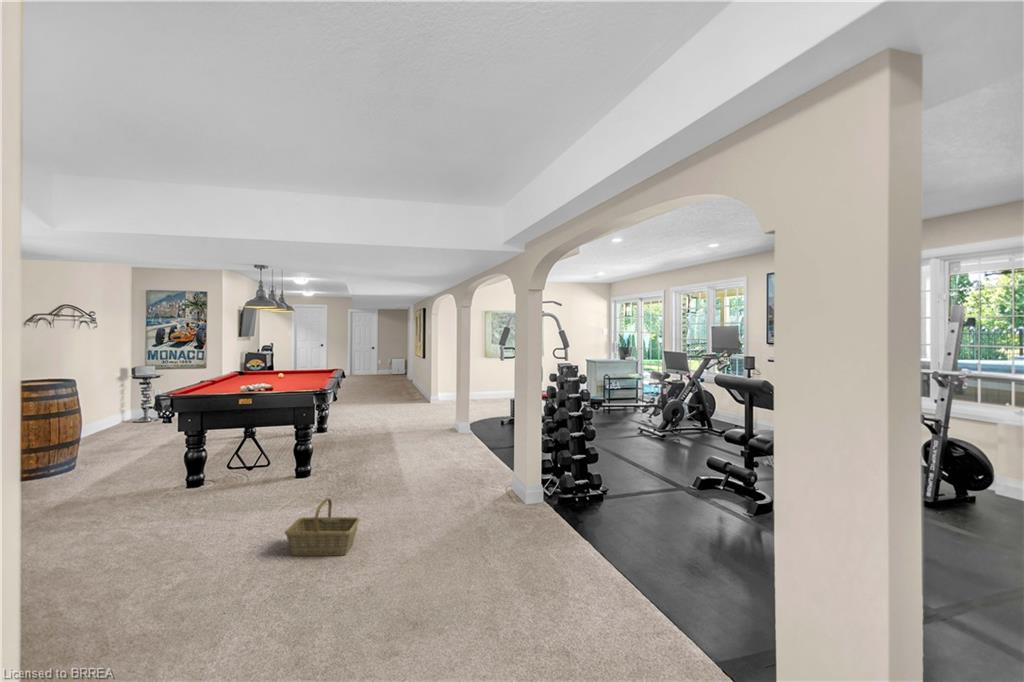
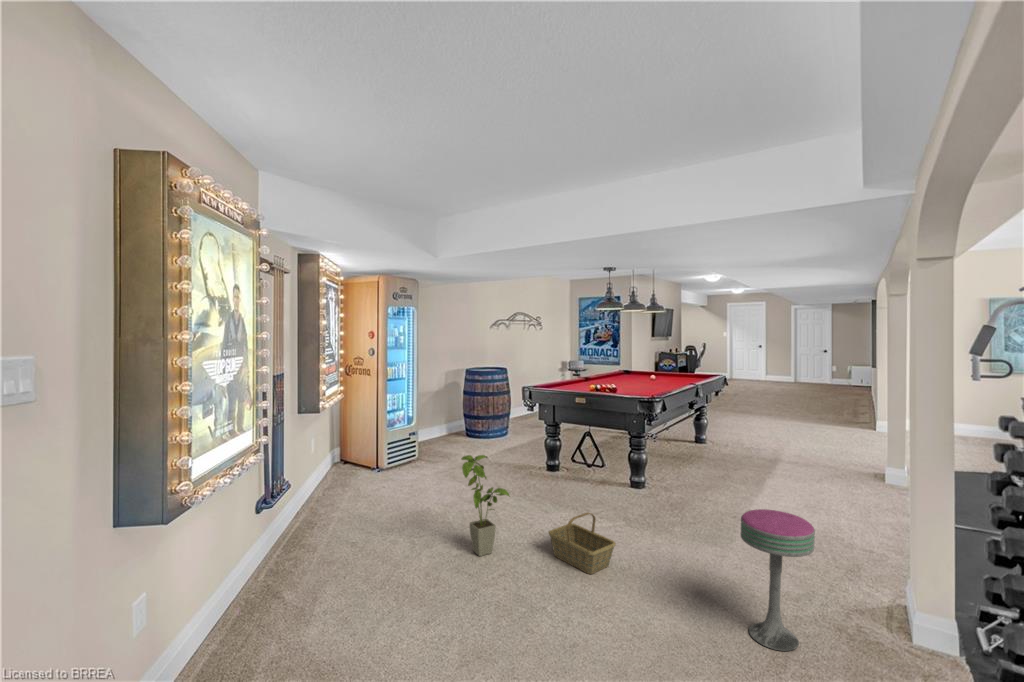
bar stool: none [479,446,527,544] -> present [740,509,815,651]
house plant: none [176,464,253,589] -> present [461,455,510,556]

